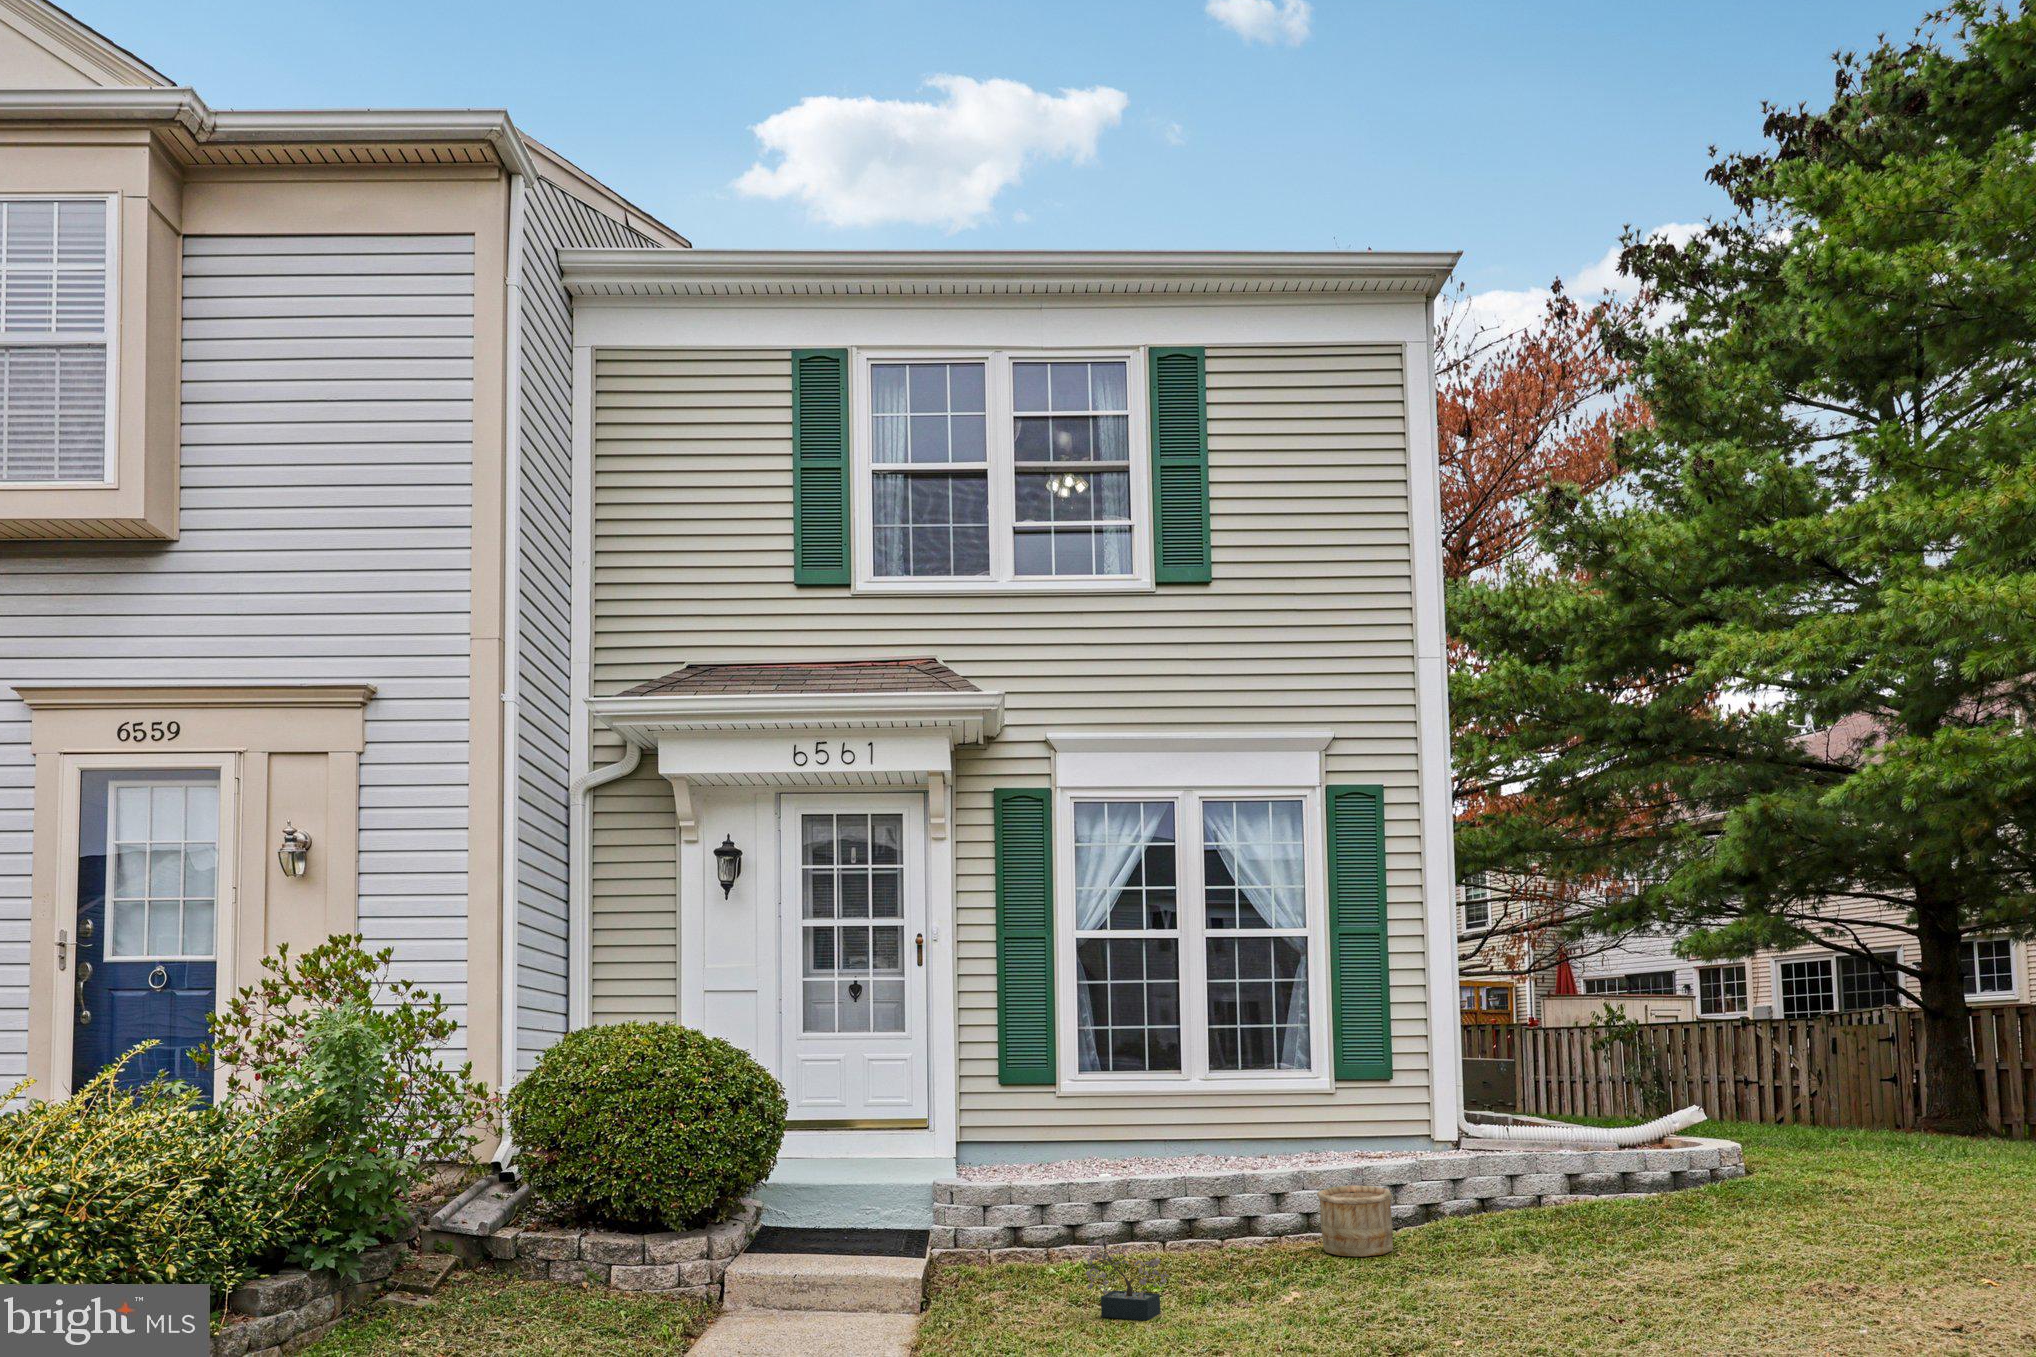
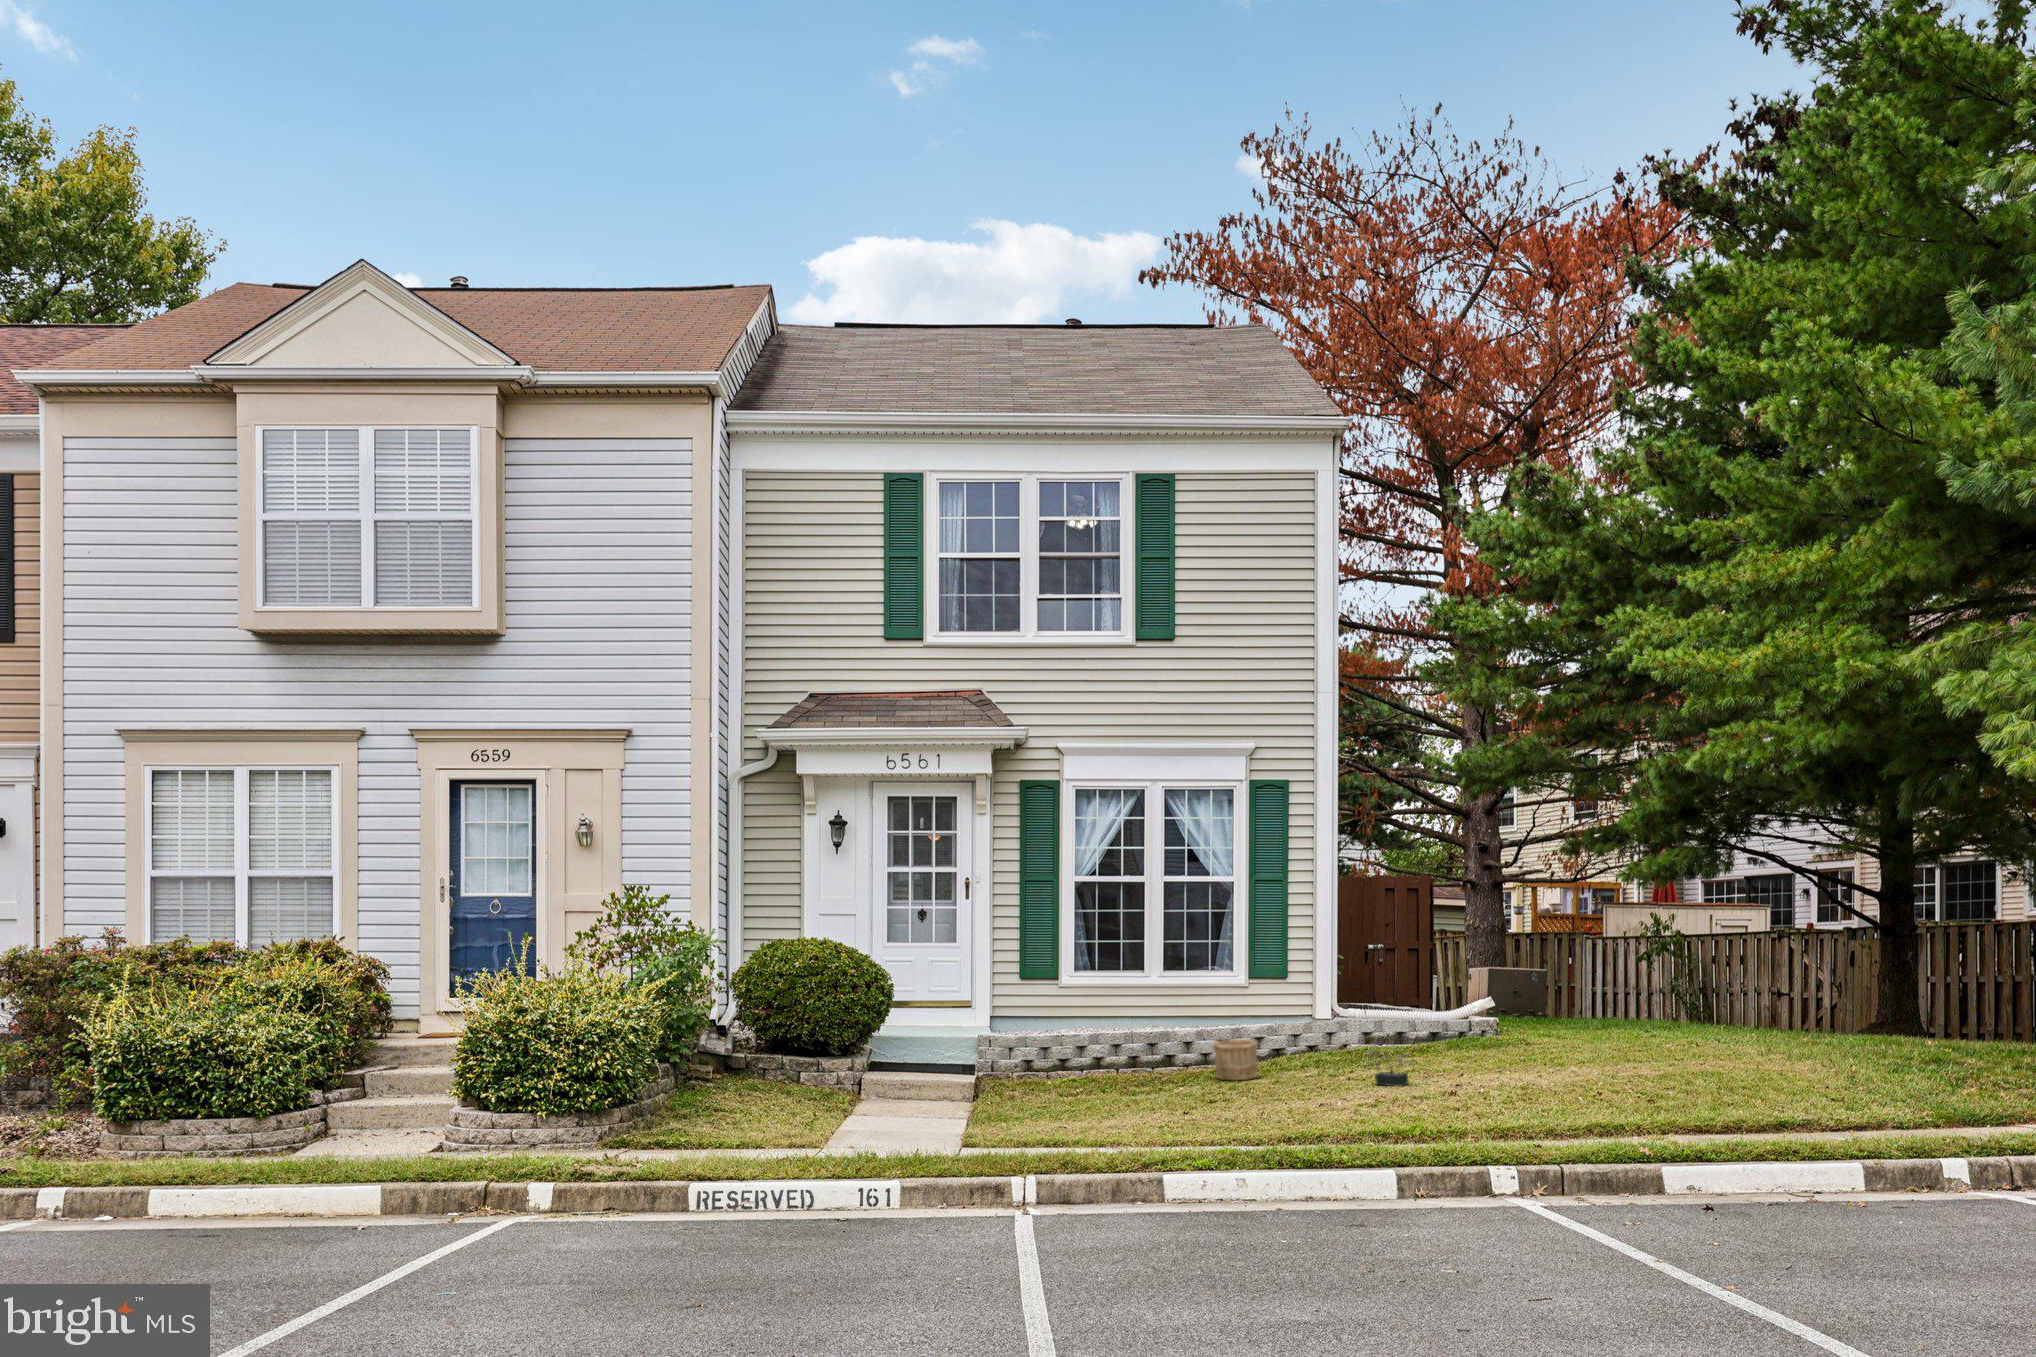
decorative plant: present [1083,1238,1169,1320] -> present [1367,1044,1411,1087]

